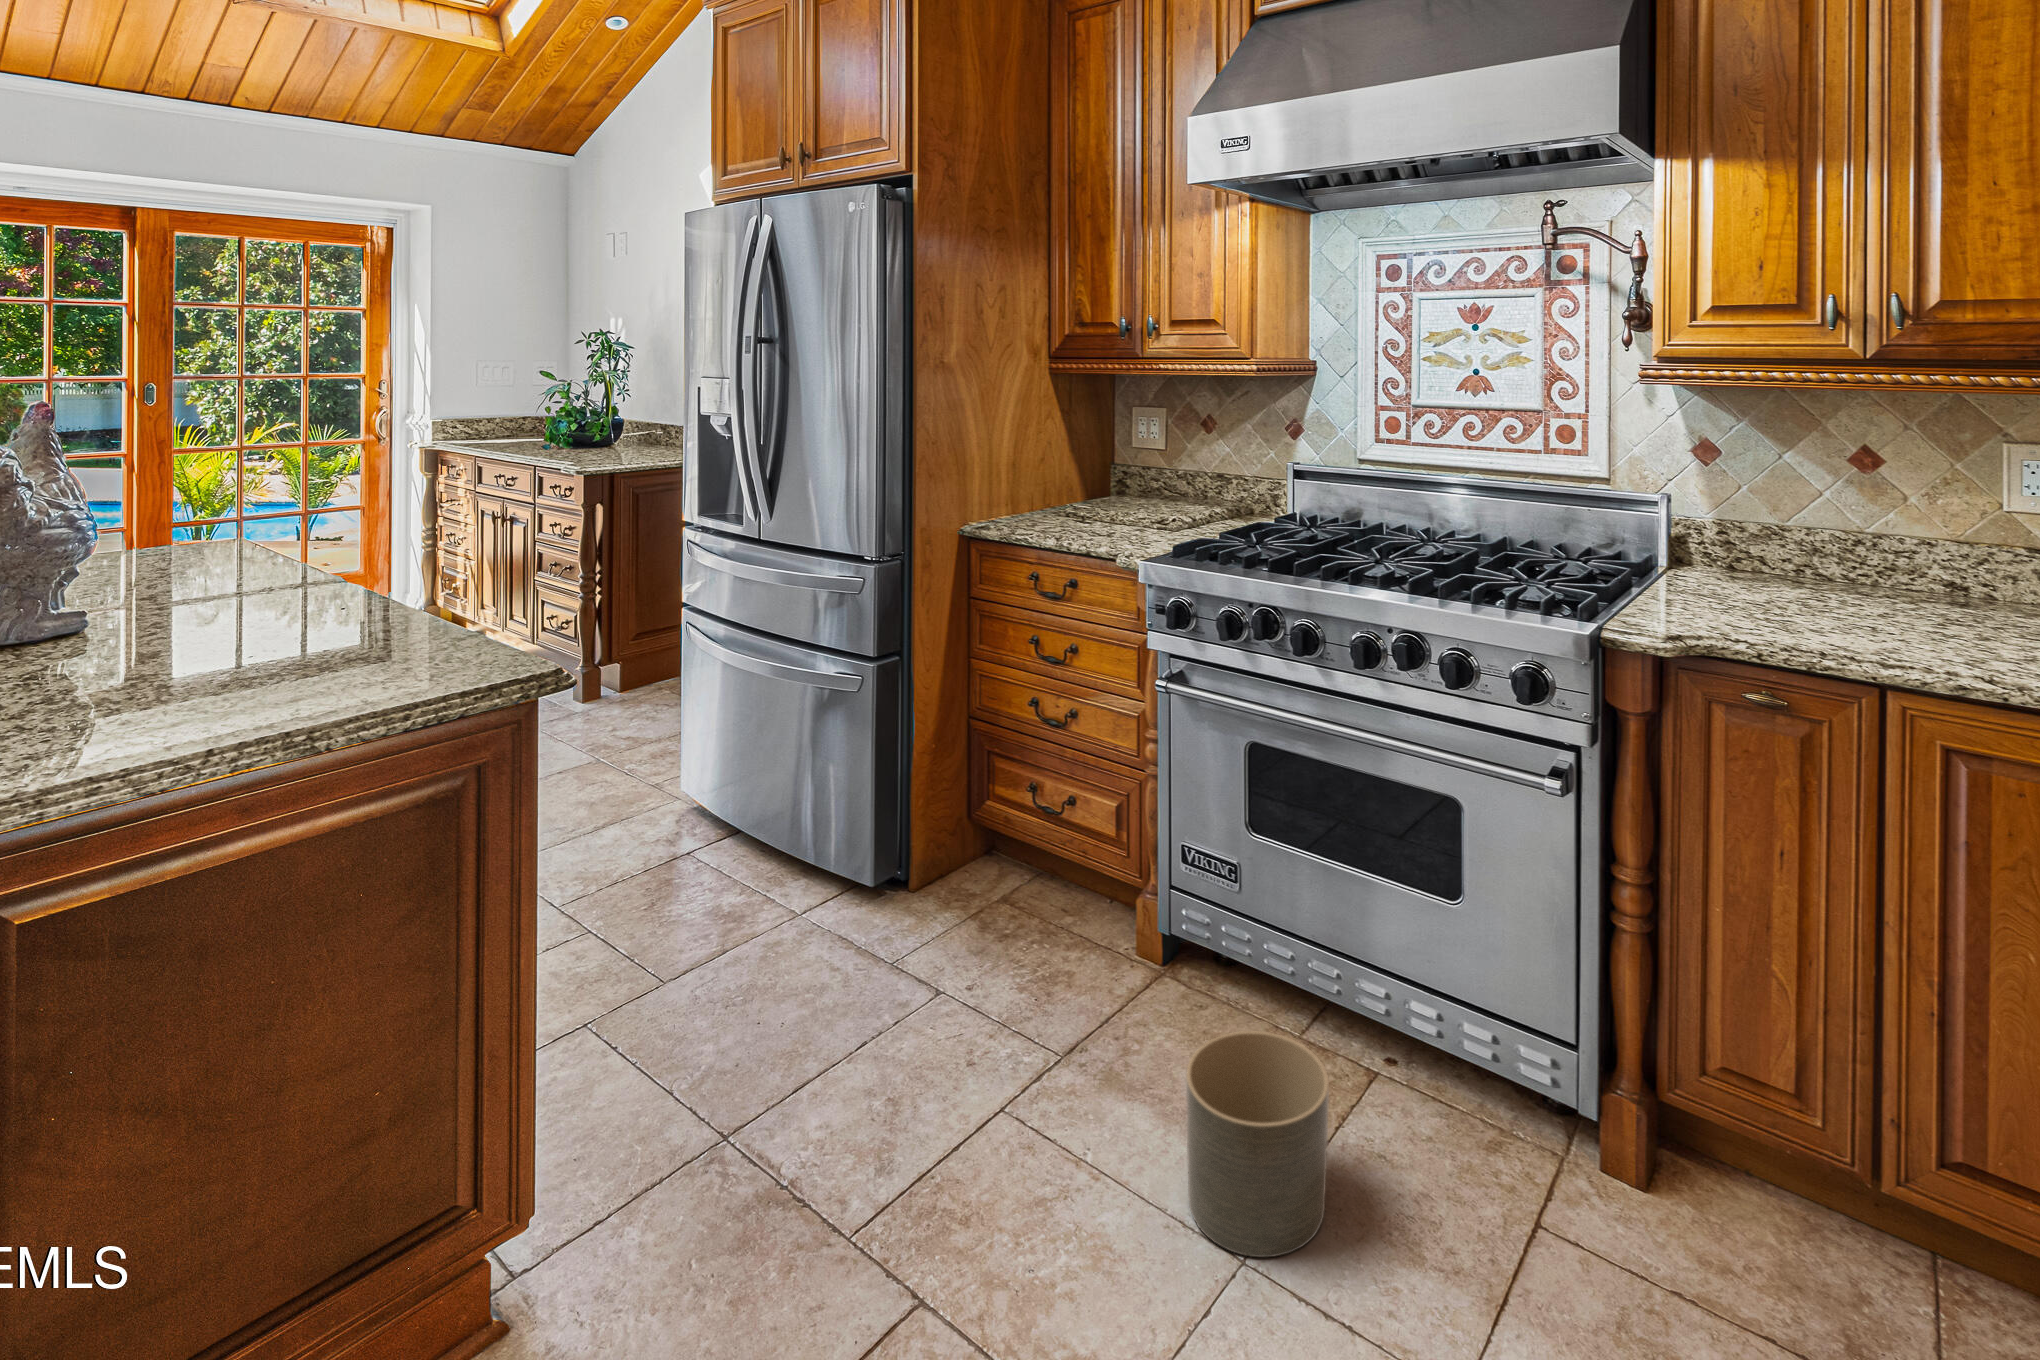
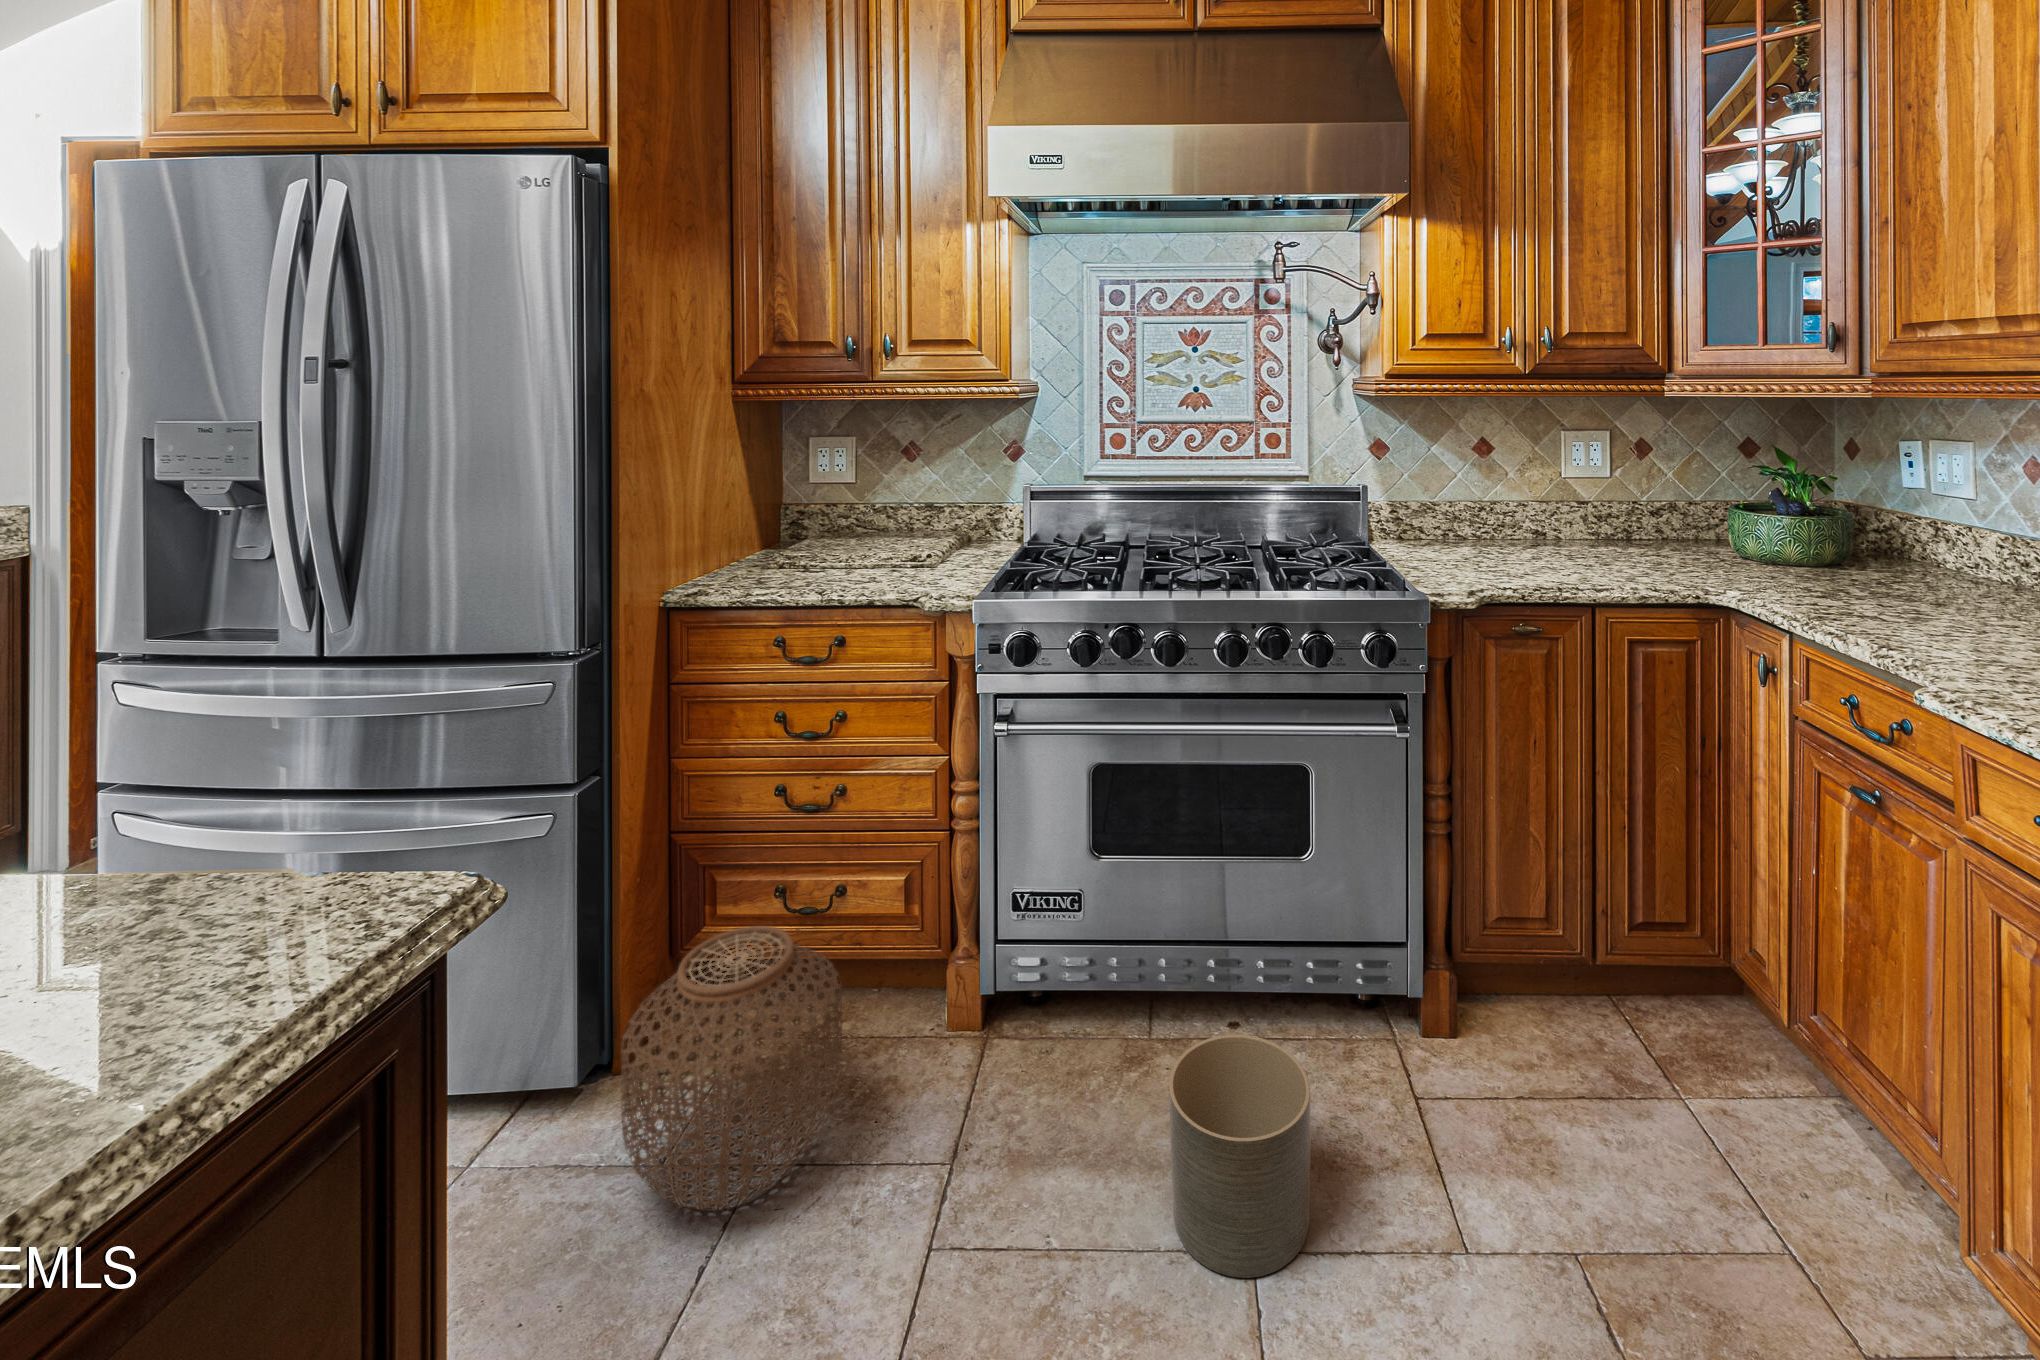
woven basket: none [854,803,1018,1010] -> present [621,926,842,1210]

